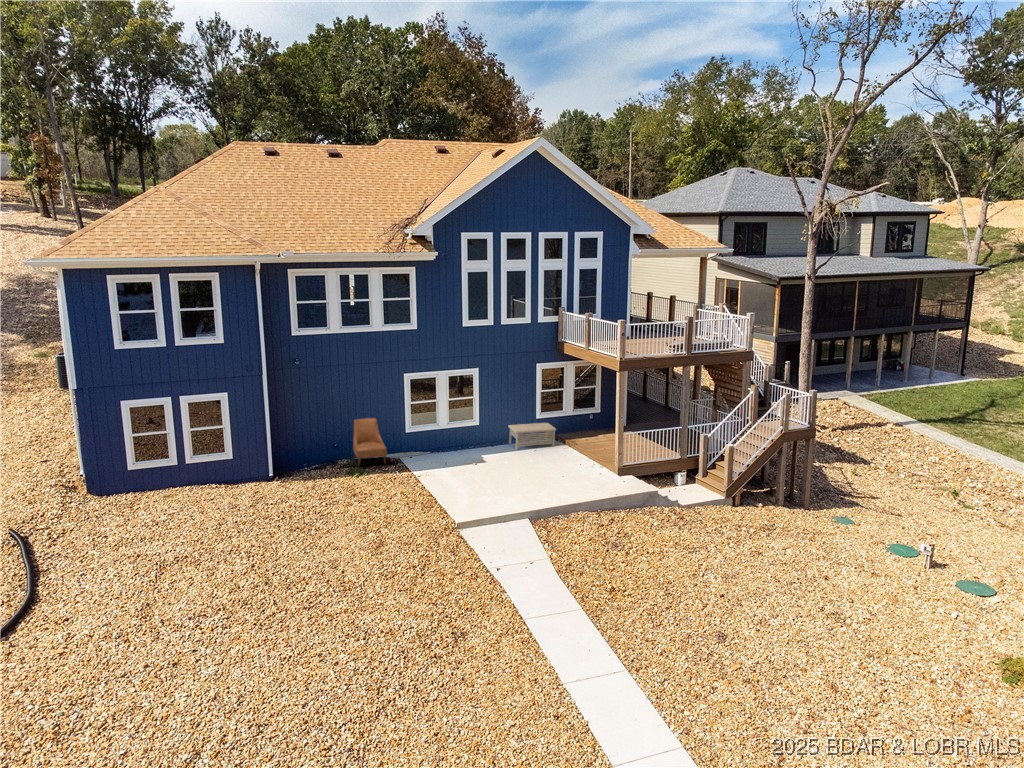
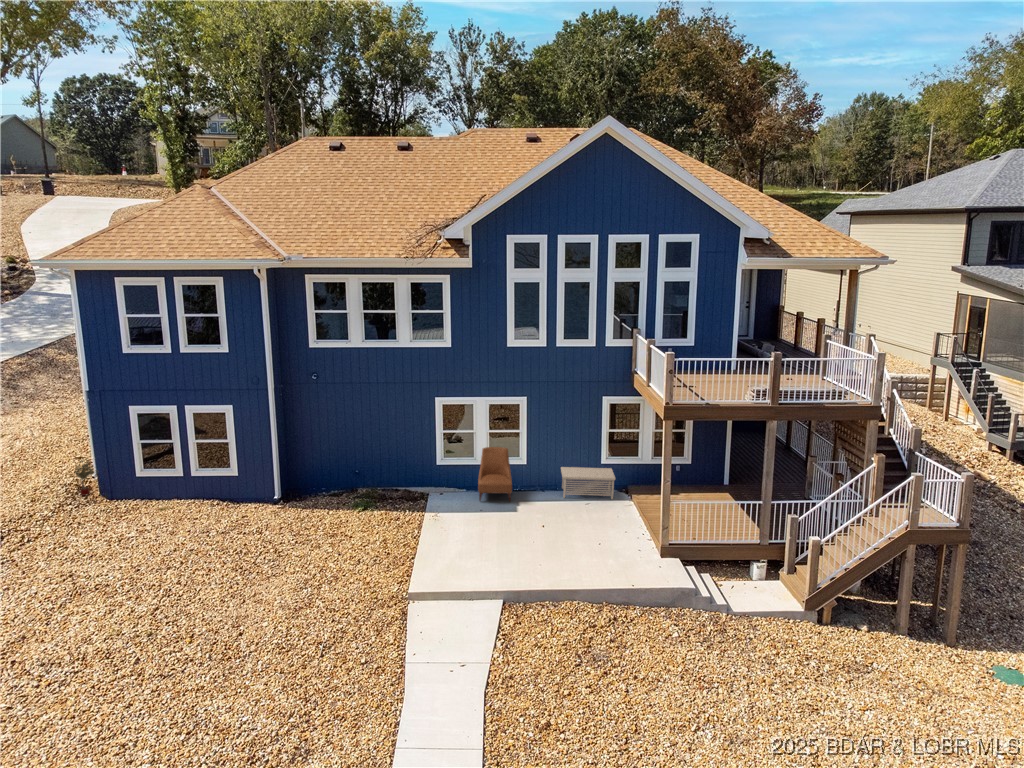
chair: present [353,418,387,466] -> present [478,447,512,501]
potted tree: none [64,453,93,492] -> present [75,460,97,496]

